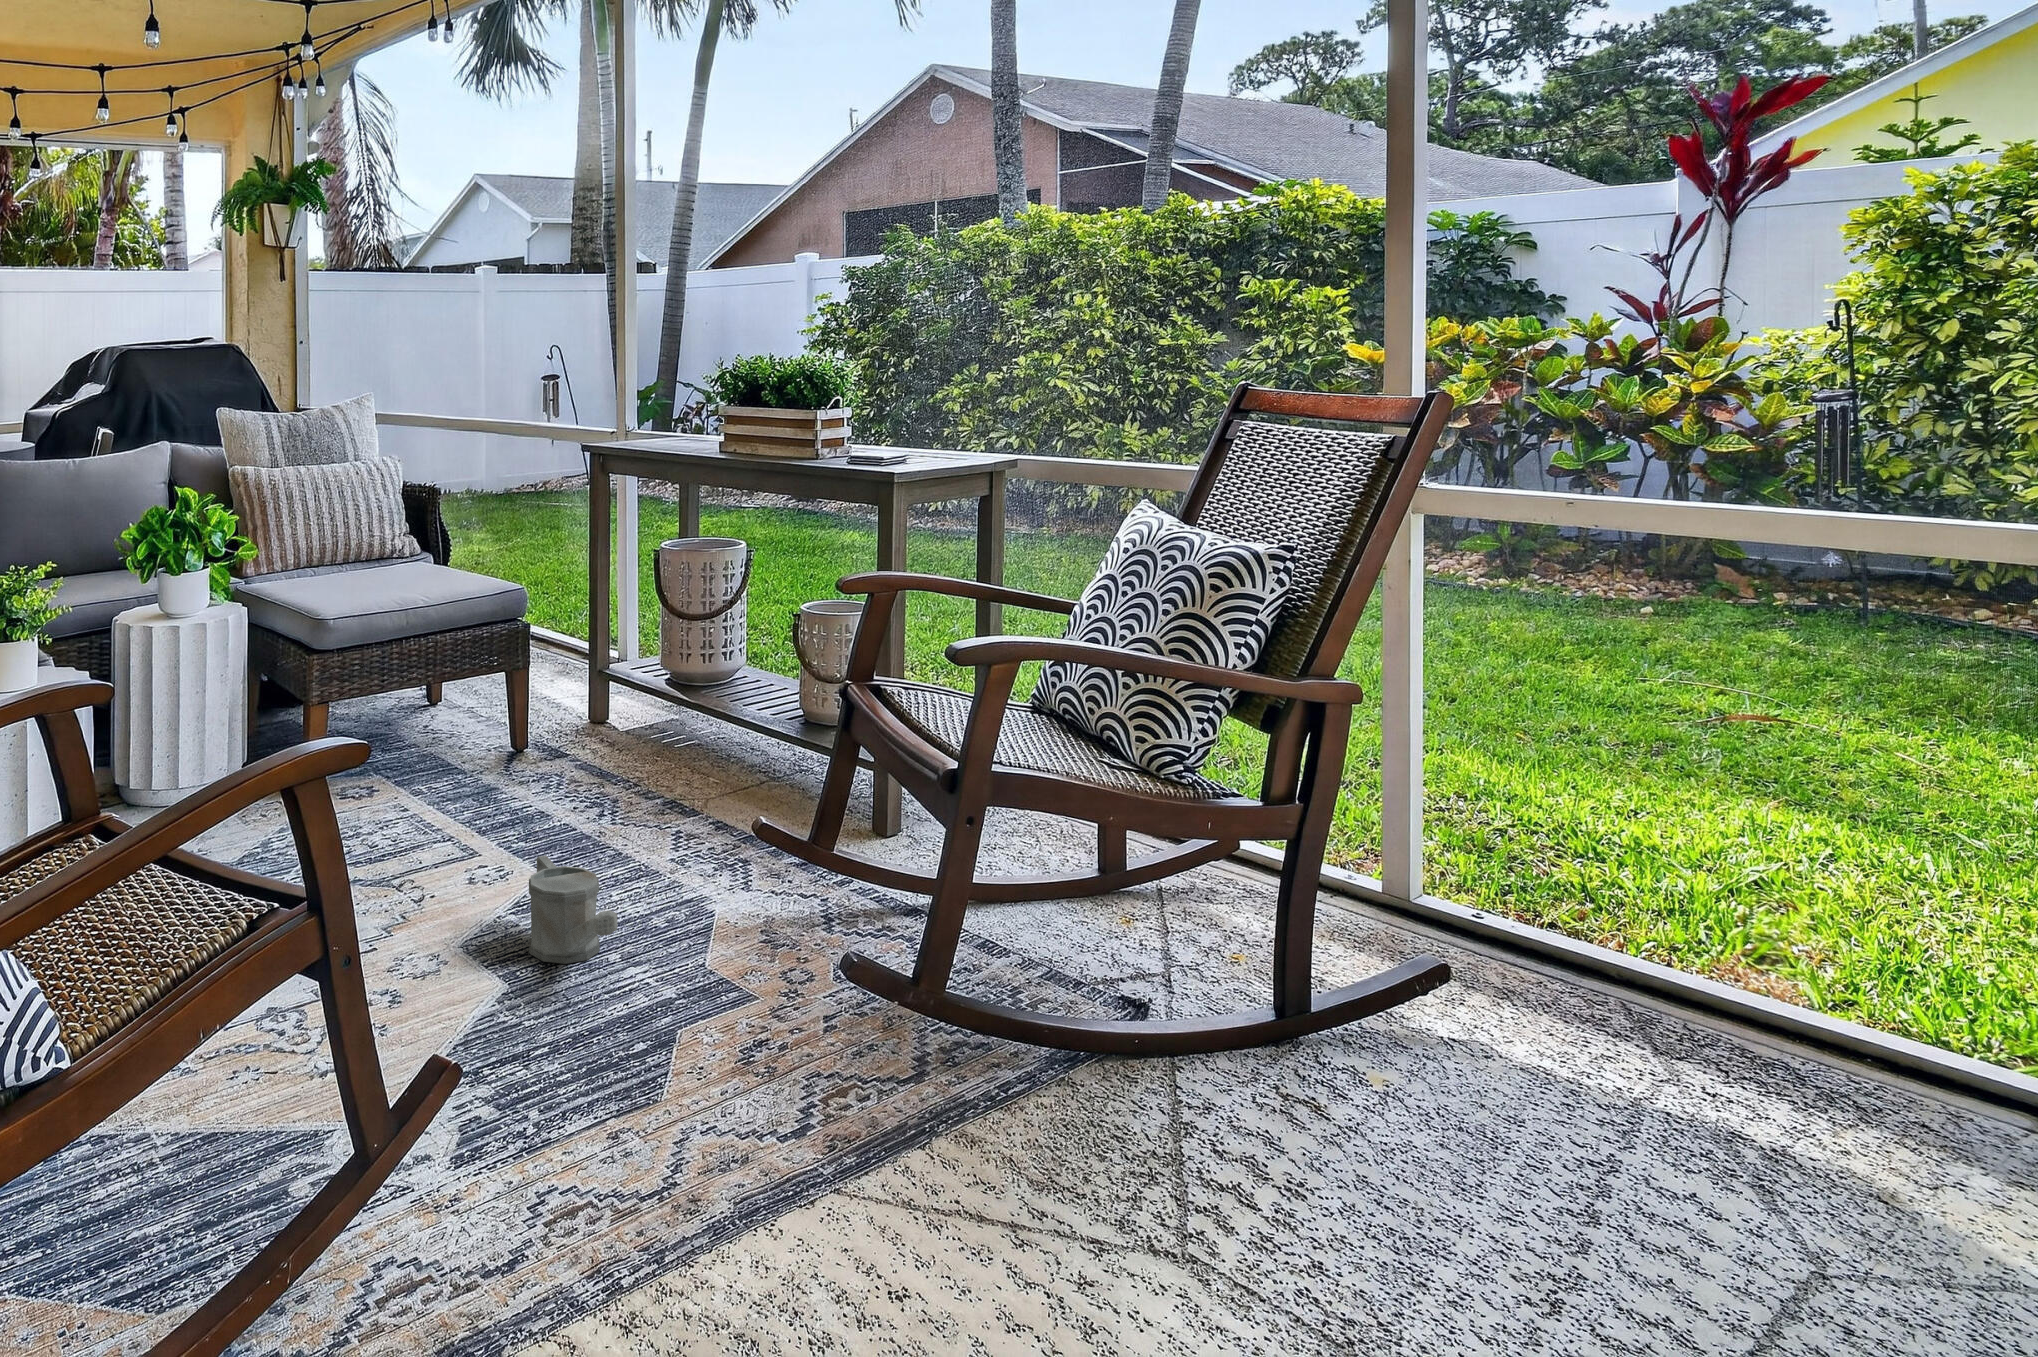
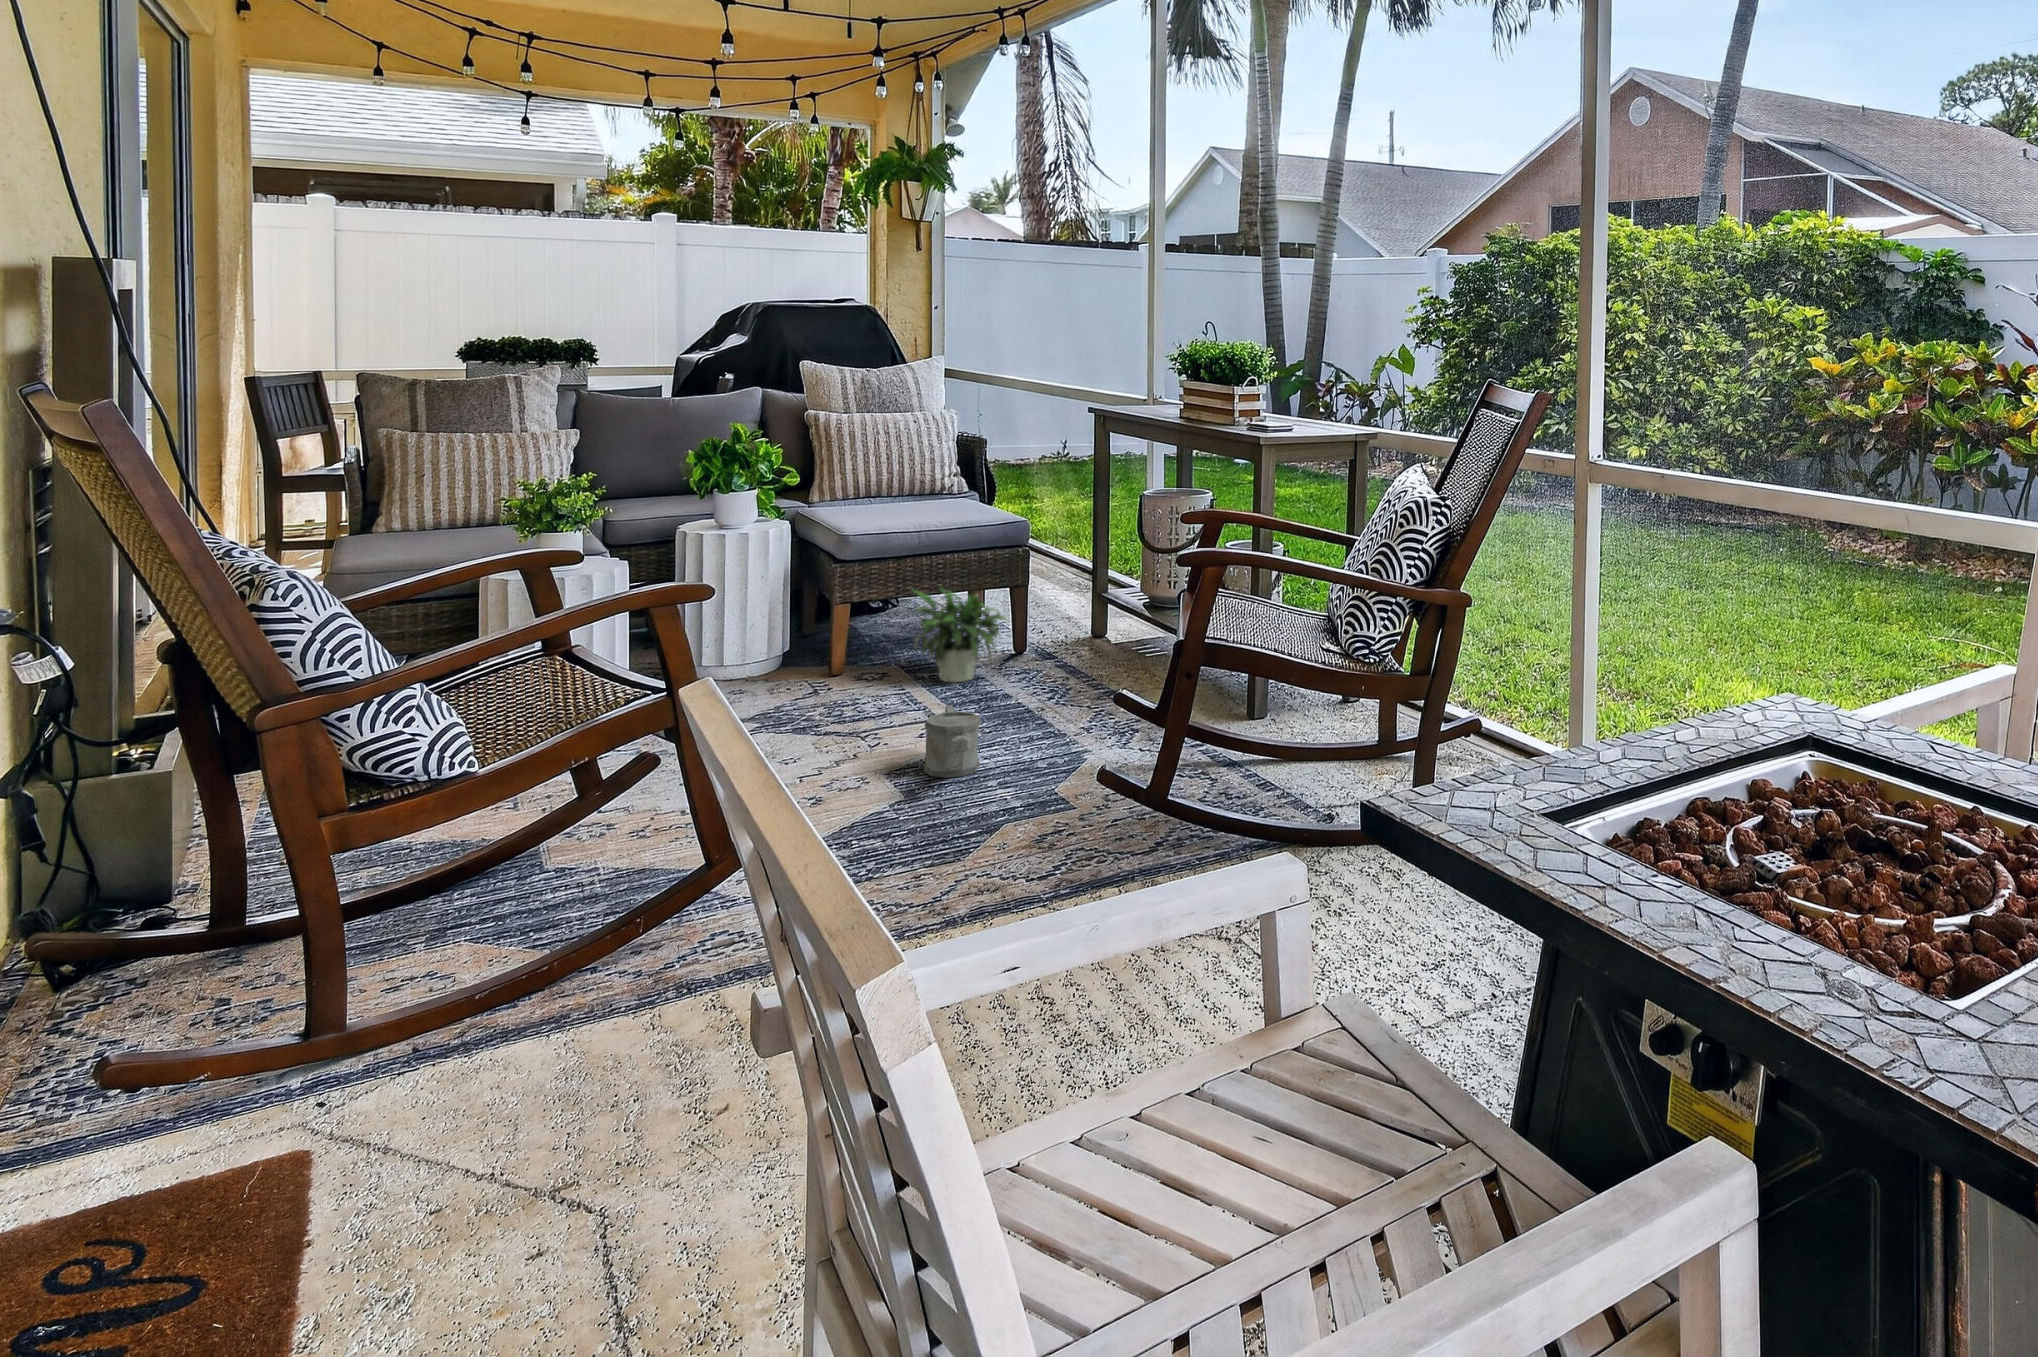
potted plant: none [396,680,542,808] -> present [913,589,1007,682]

